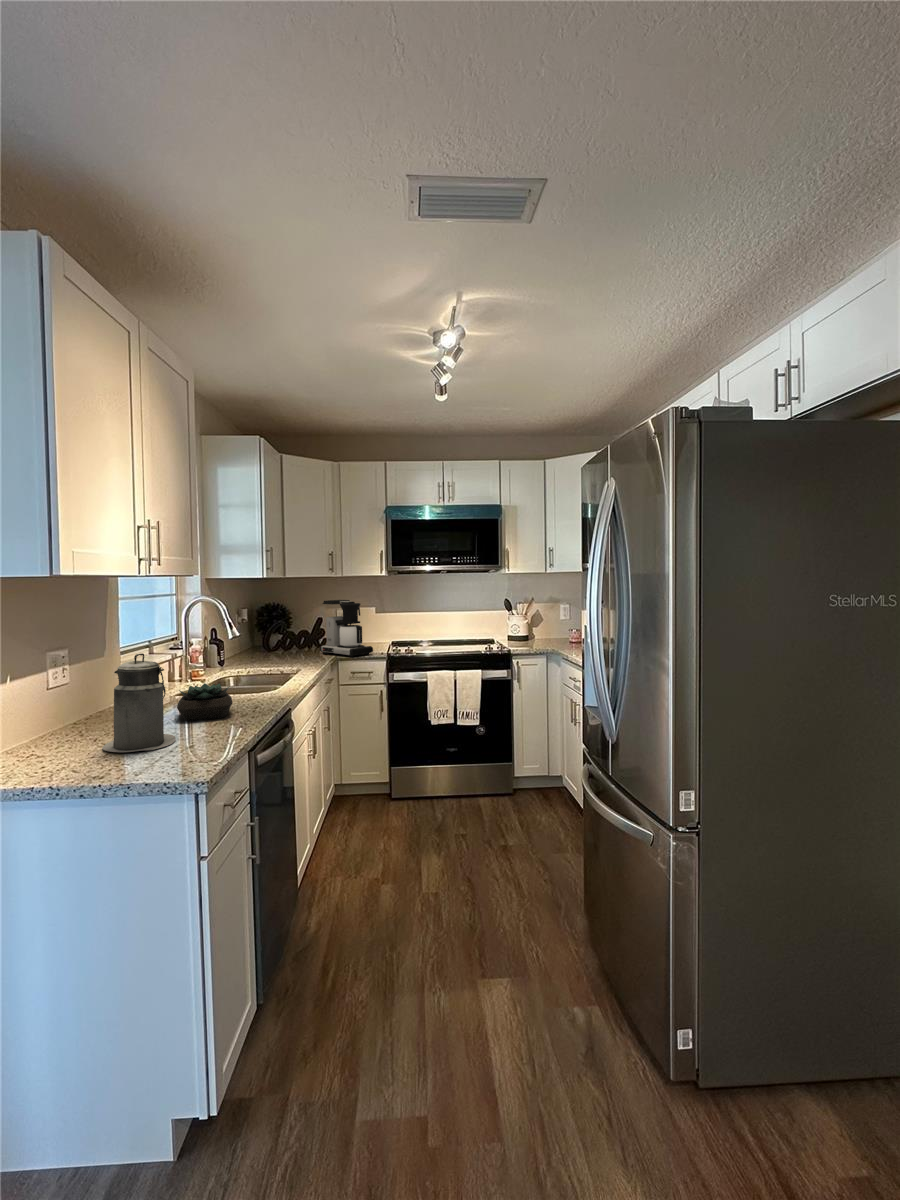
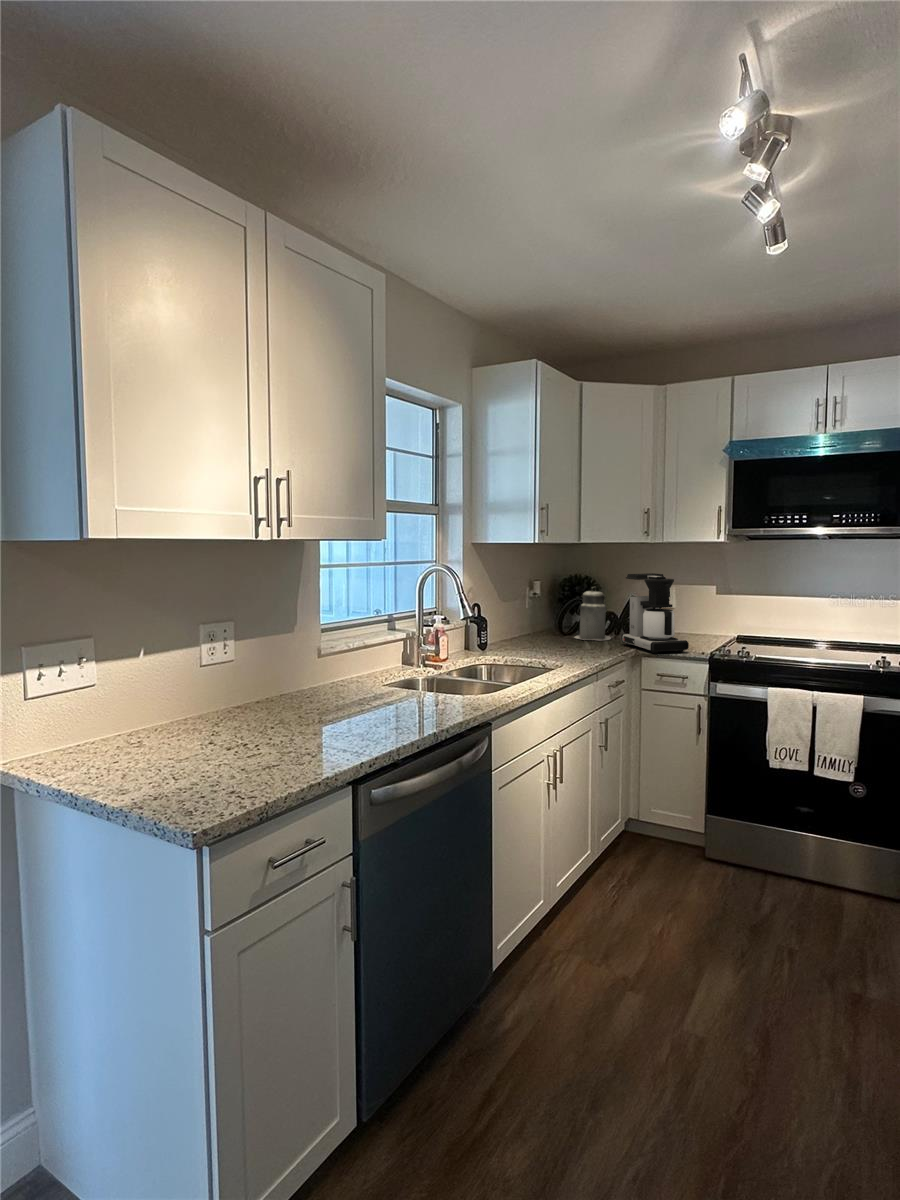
canister: present [102,653,176,752] -> present [575,587,611,640]
succulent plant: present [177,683,232,721] -> none [339,673,408,718]

